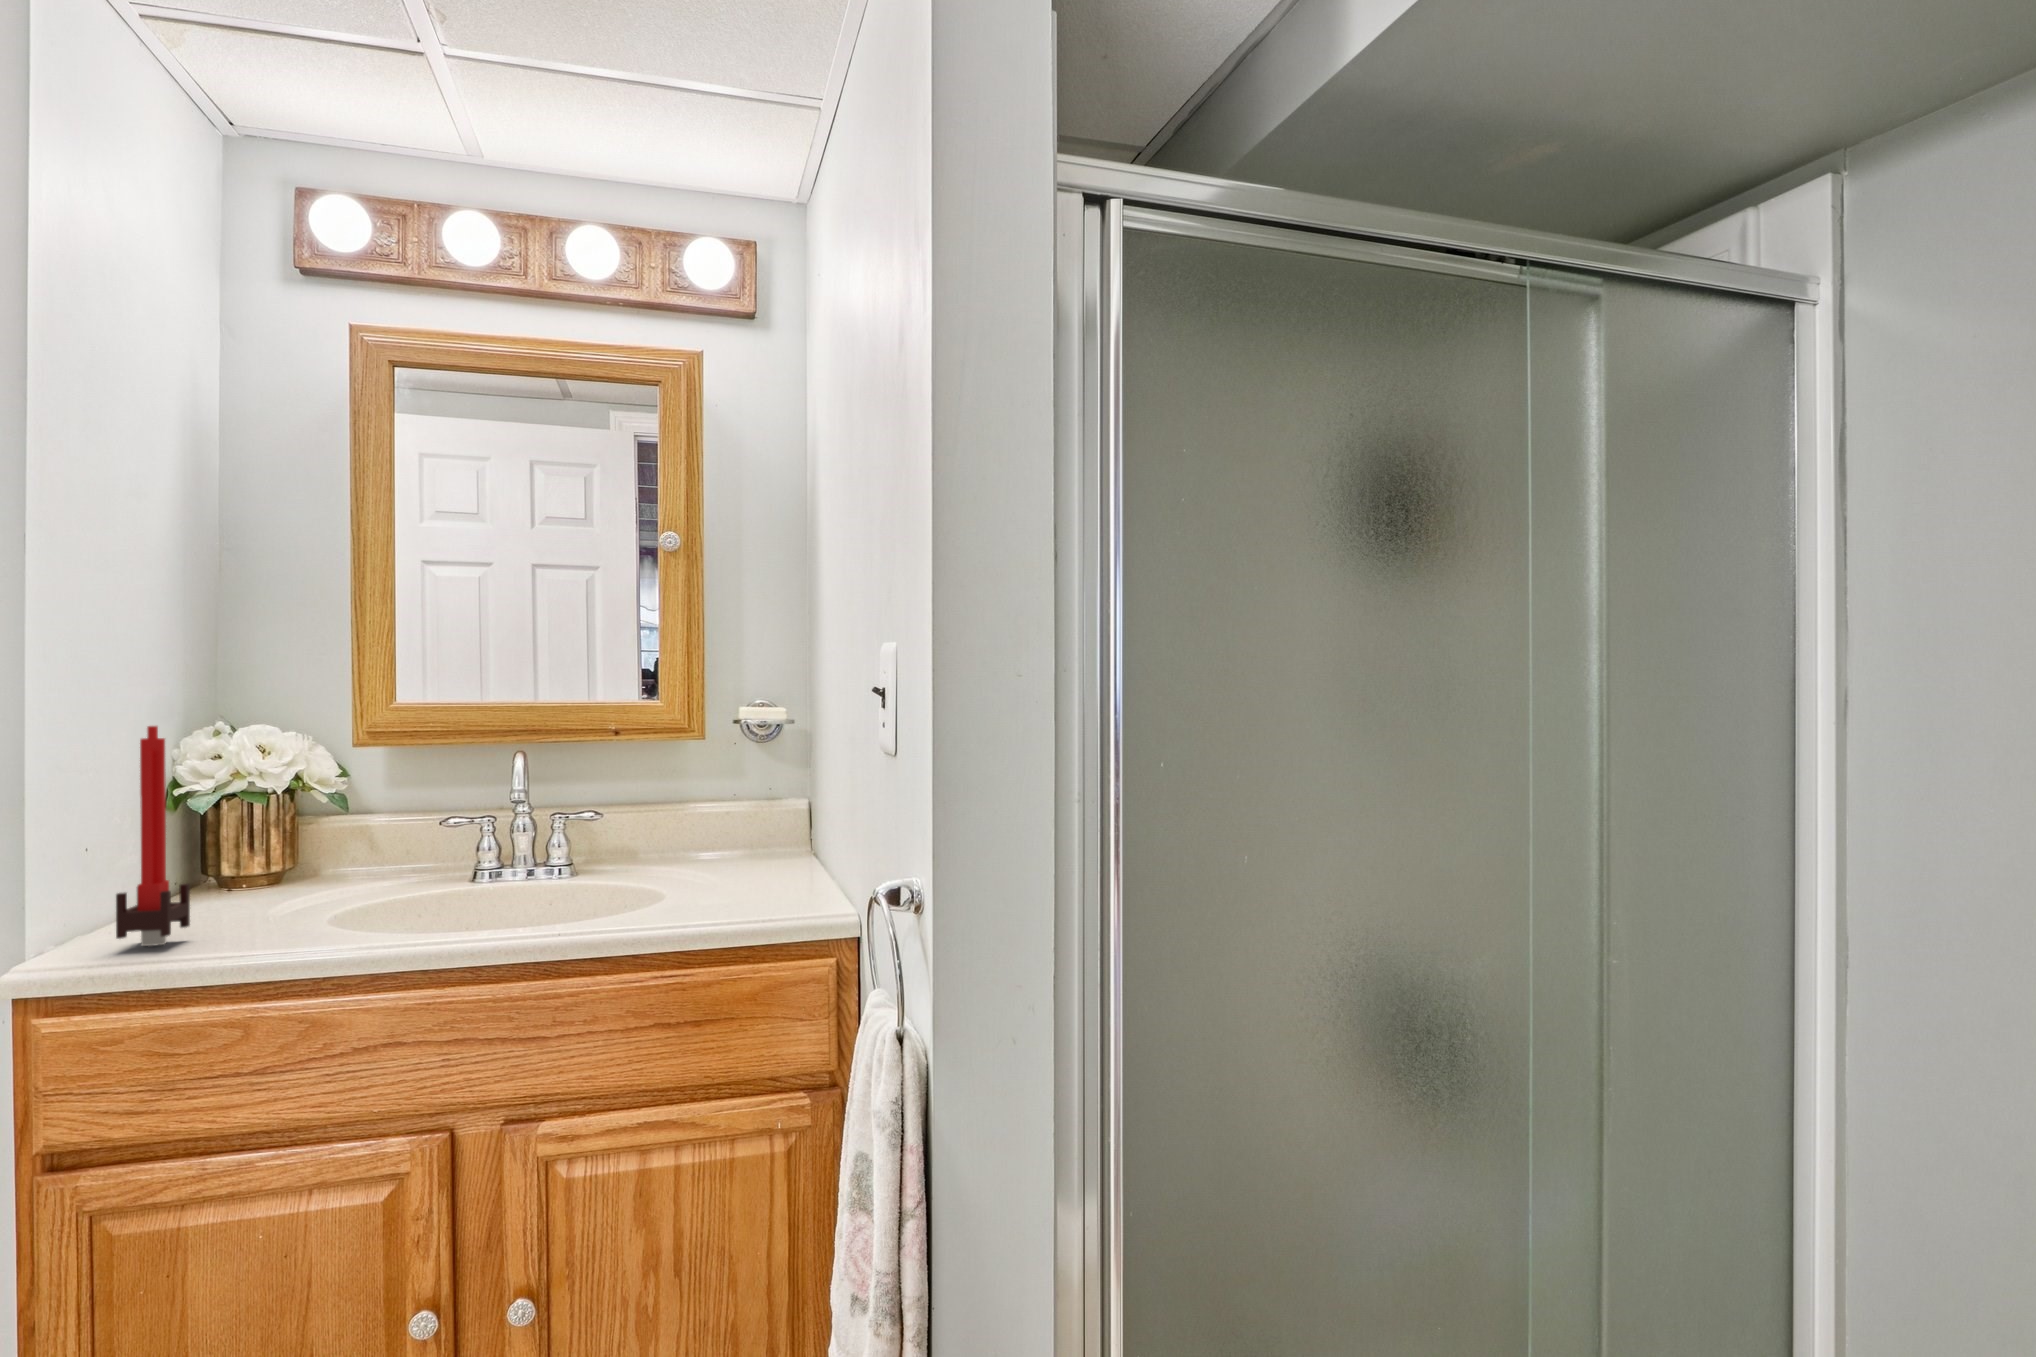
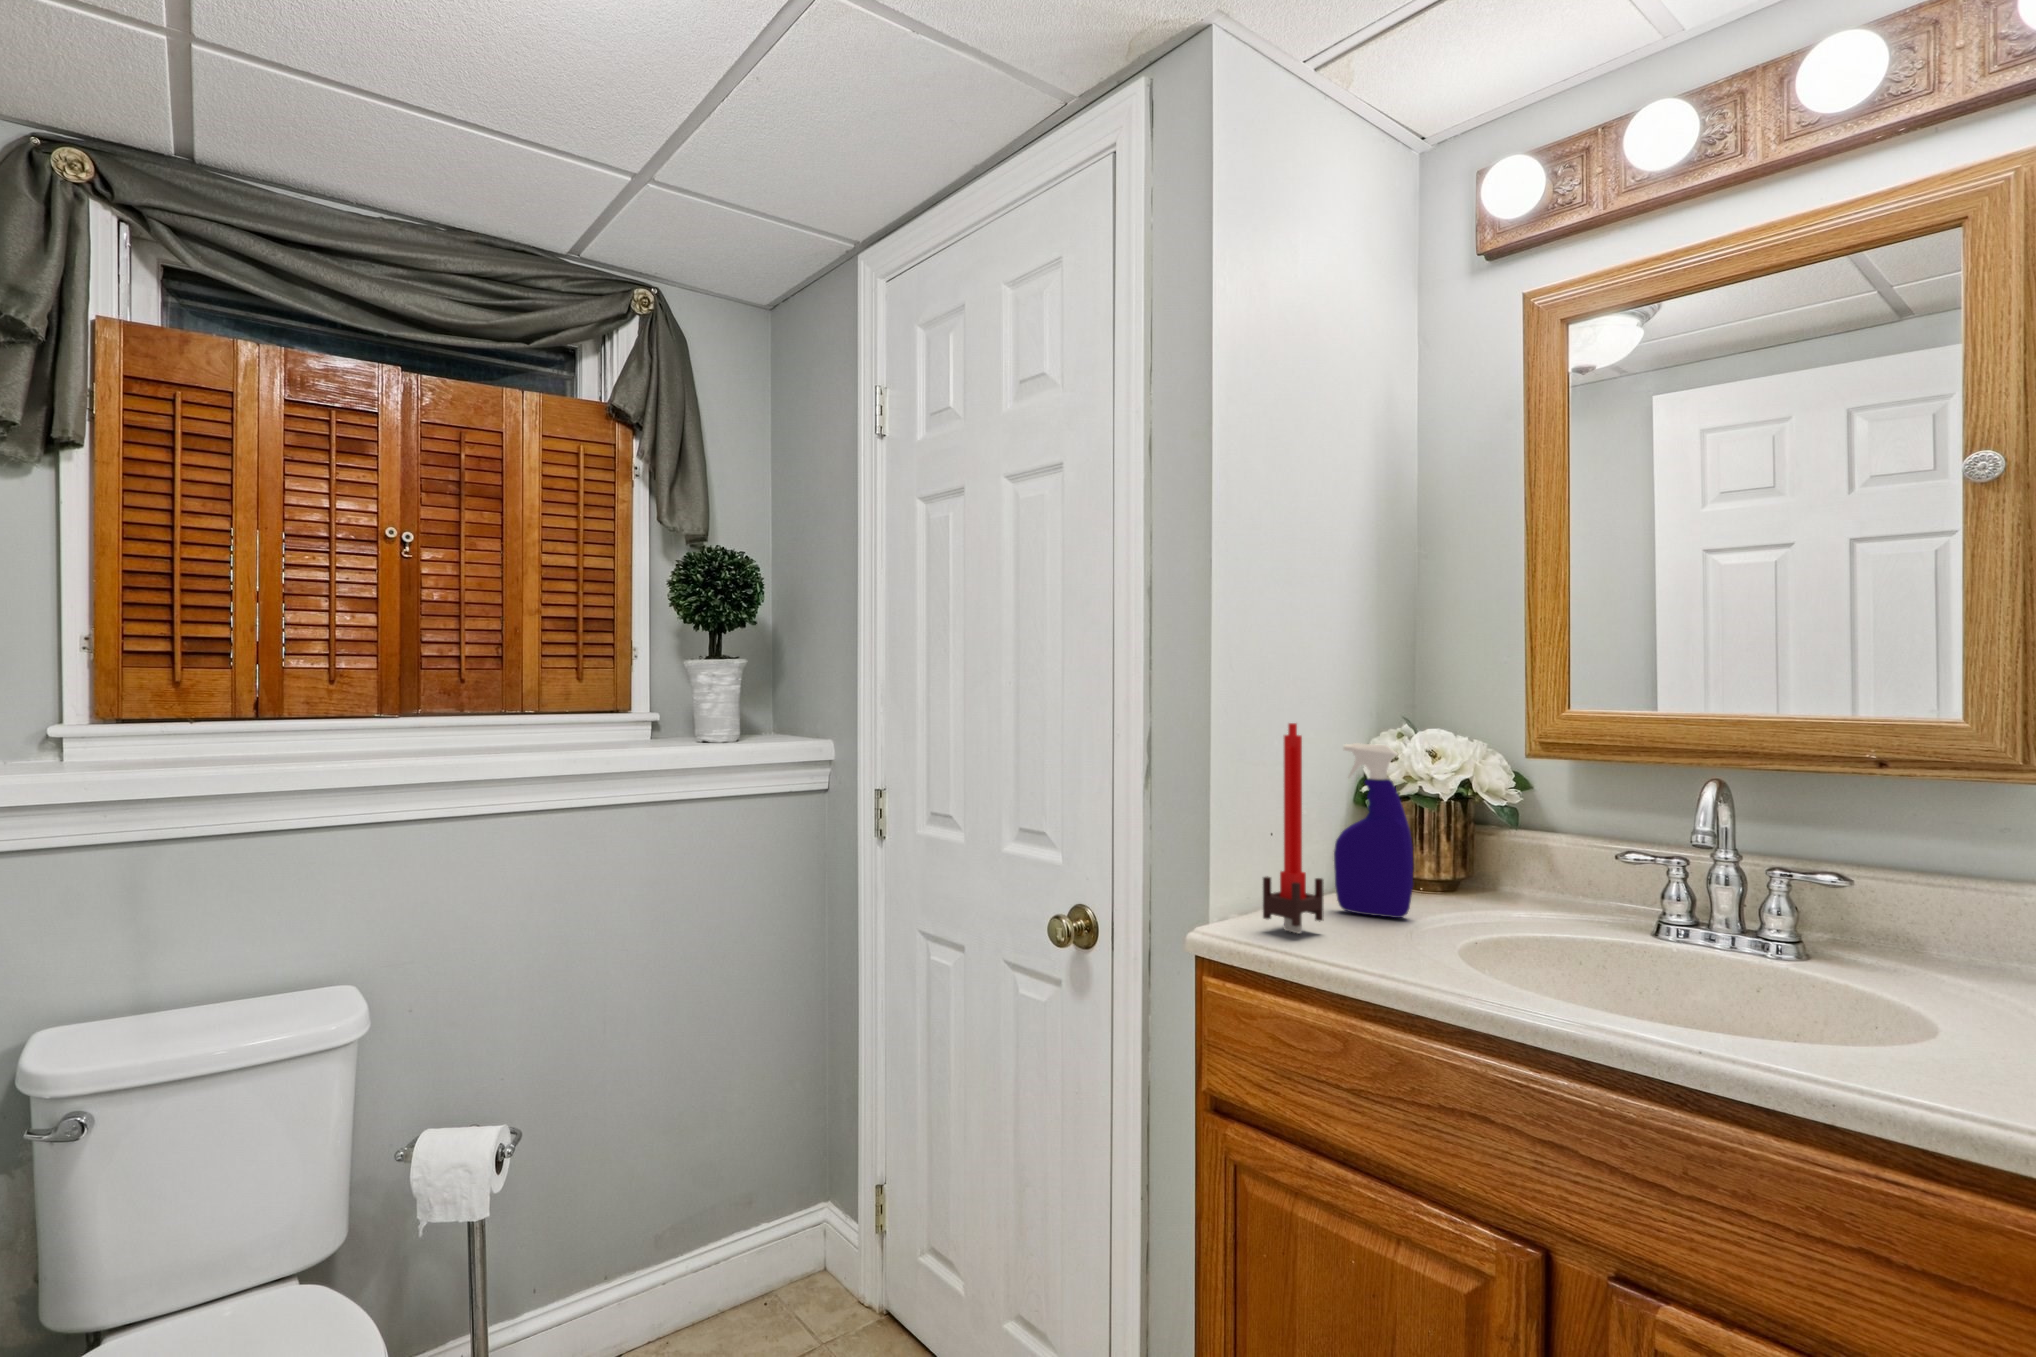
spray bottle: none [173,744,267,918] -> present [1334,743,1413,918]

